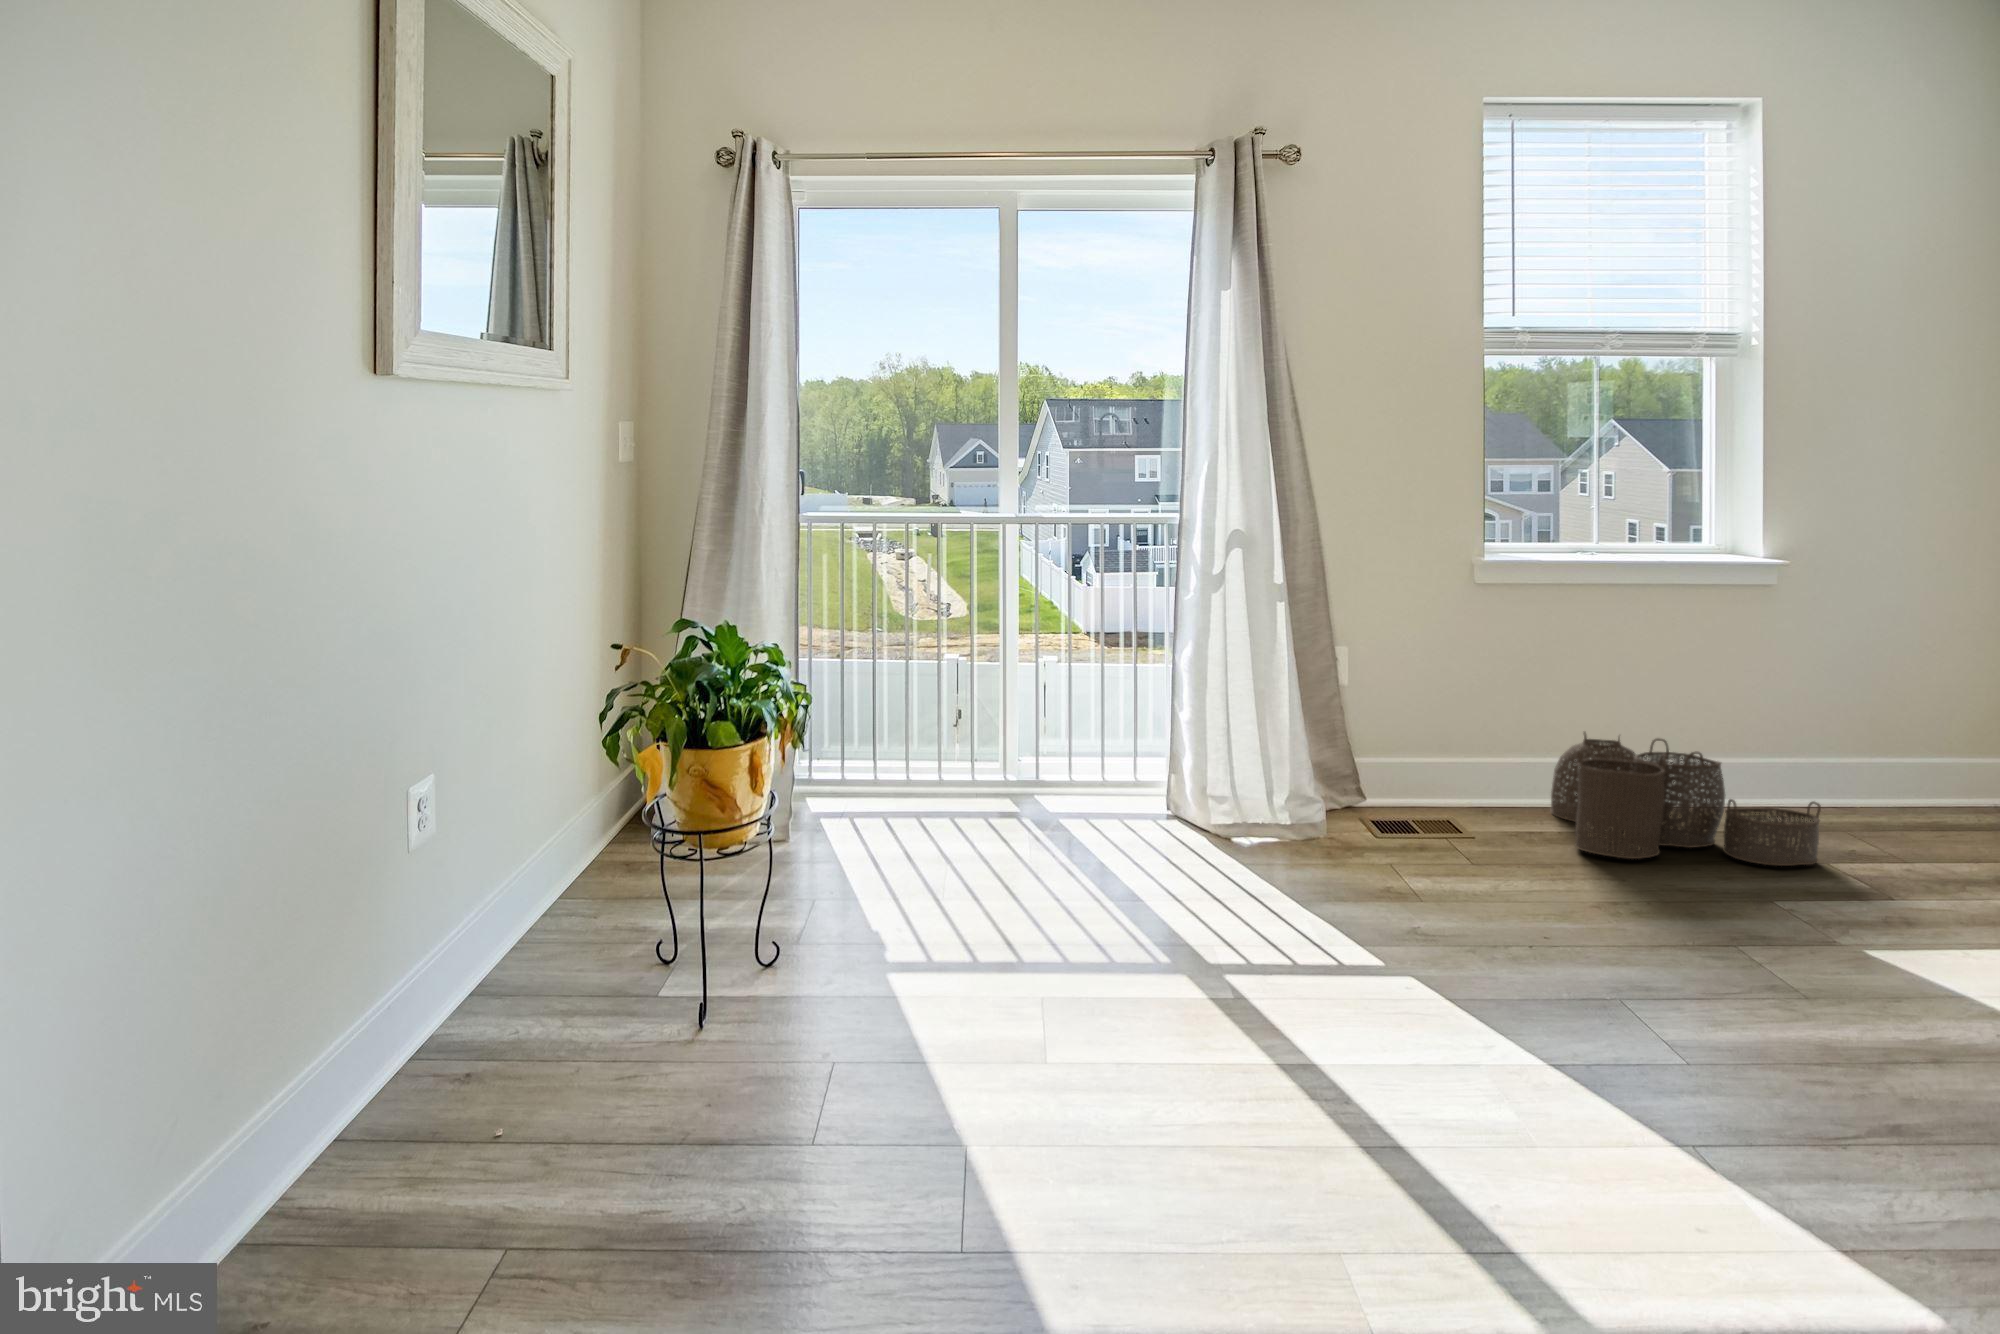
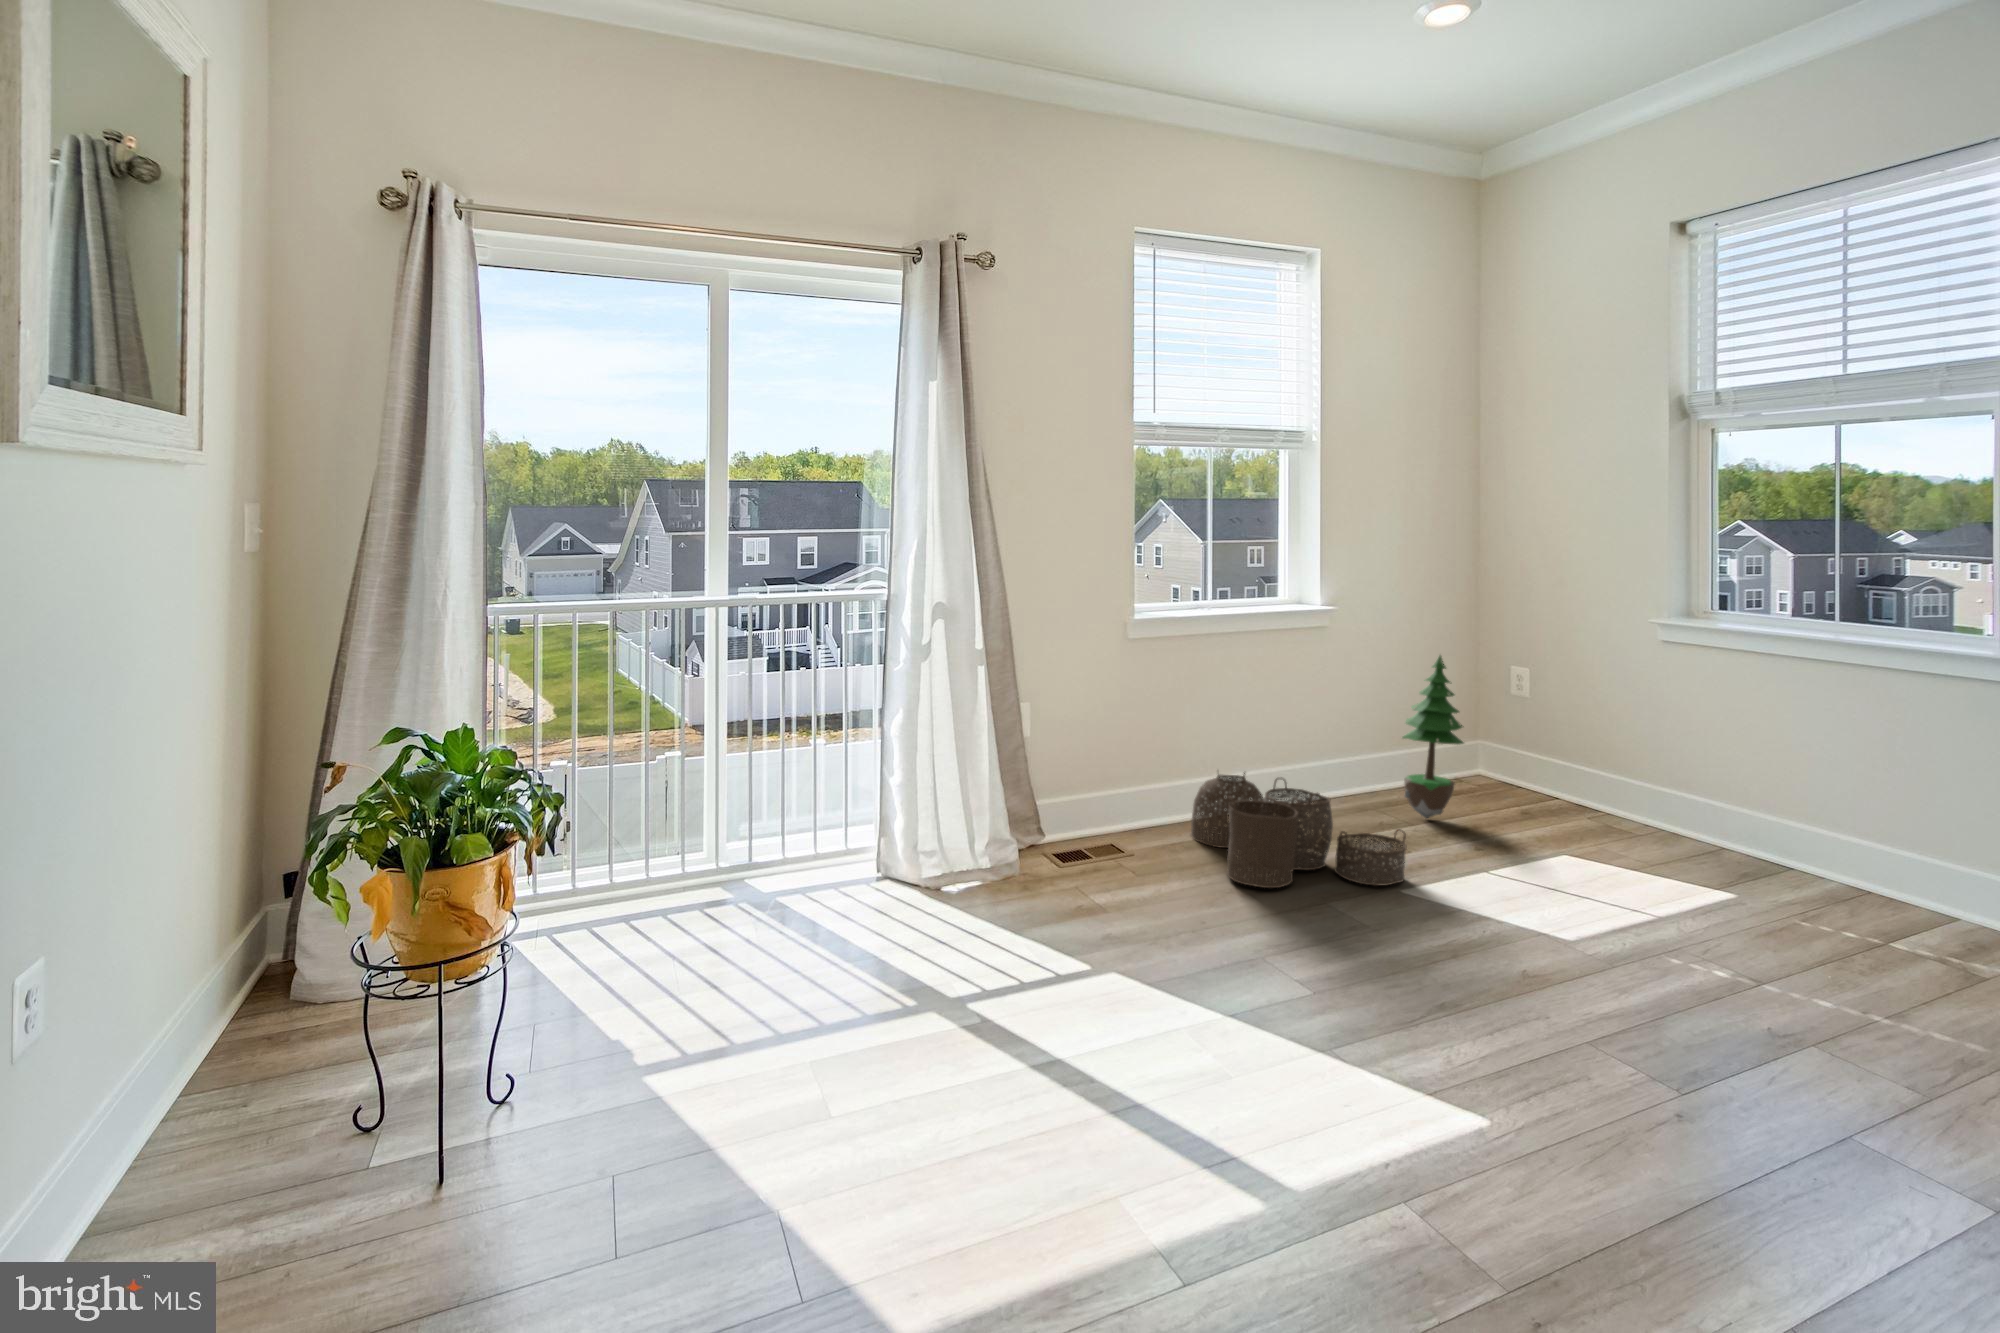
potted tree: none [1857,594,1951,813] -> present [1403,656,1463,818]

